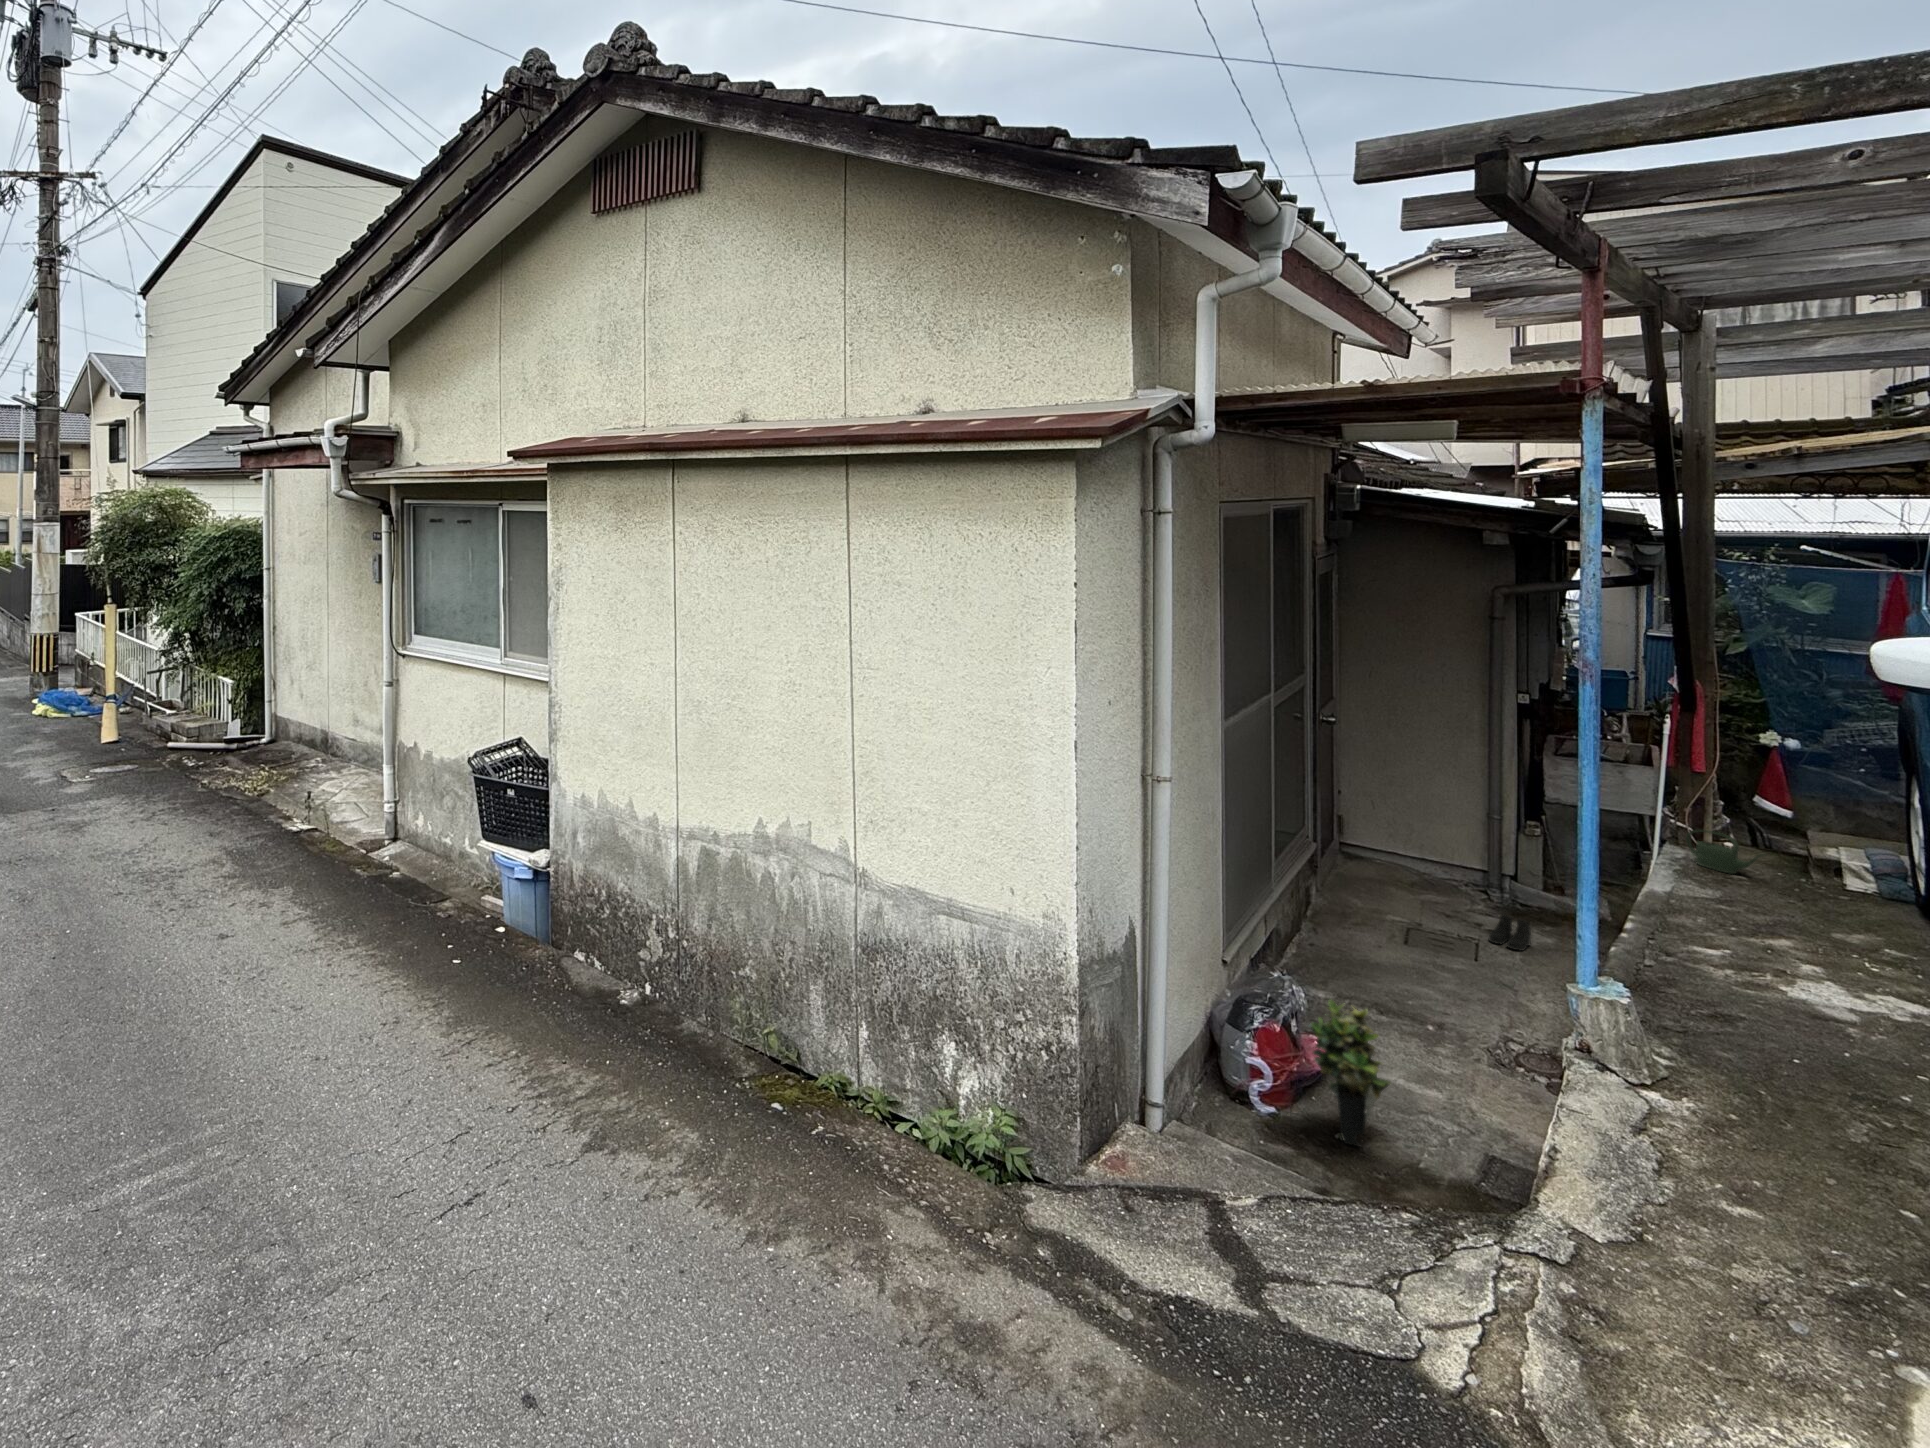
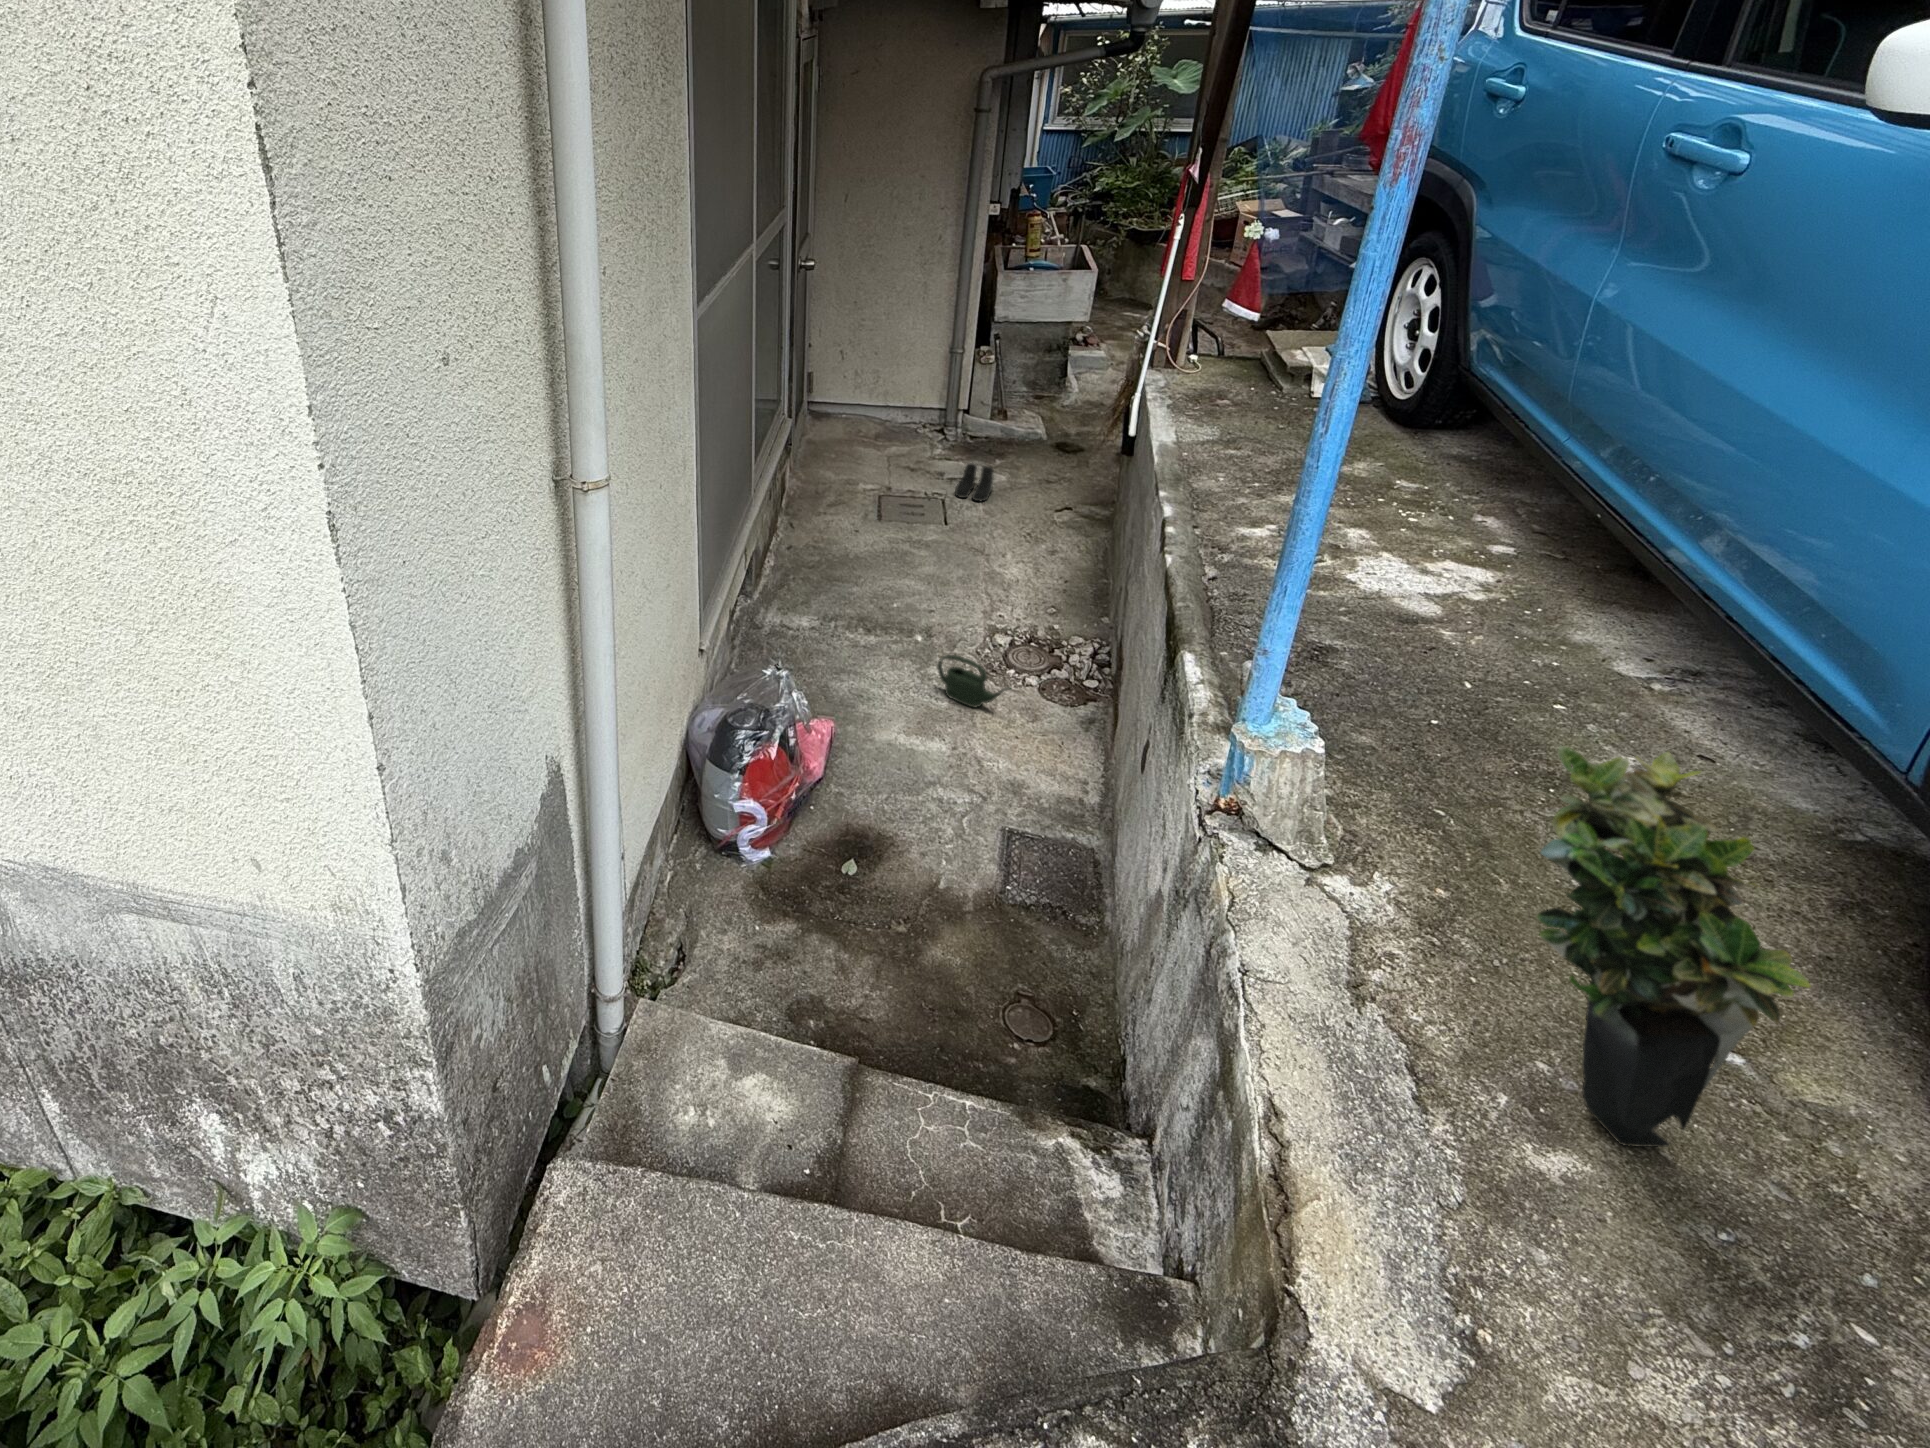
watering can: present [1686,830,1763,874] -> present [937,655,1011,707]
potted plant: present [1309,1000,1390,1146] -> present [1537,746,1810,1147]

